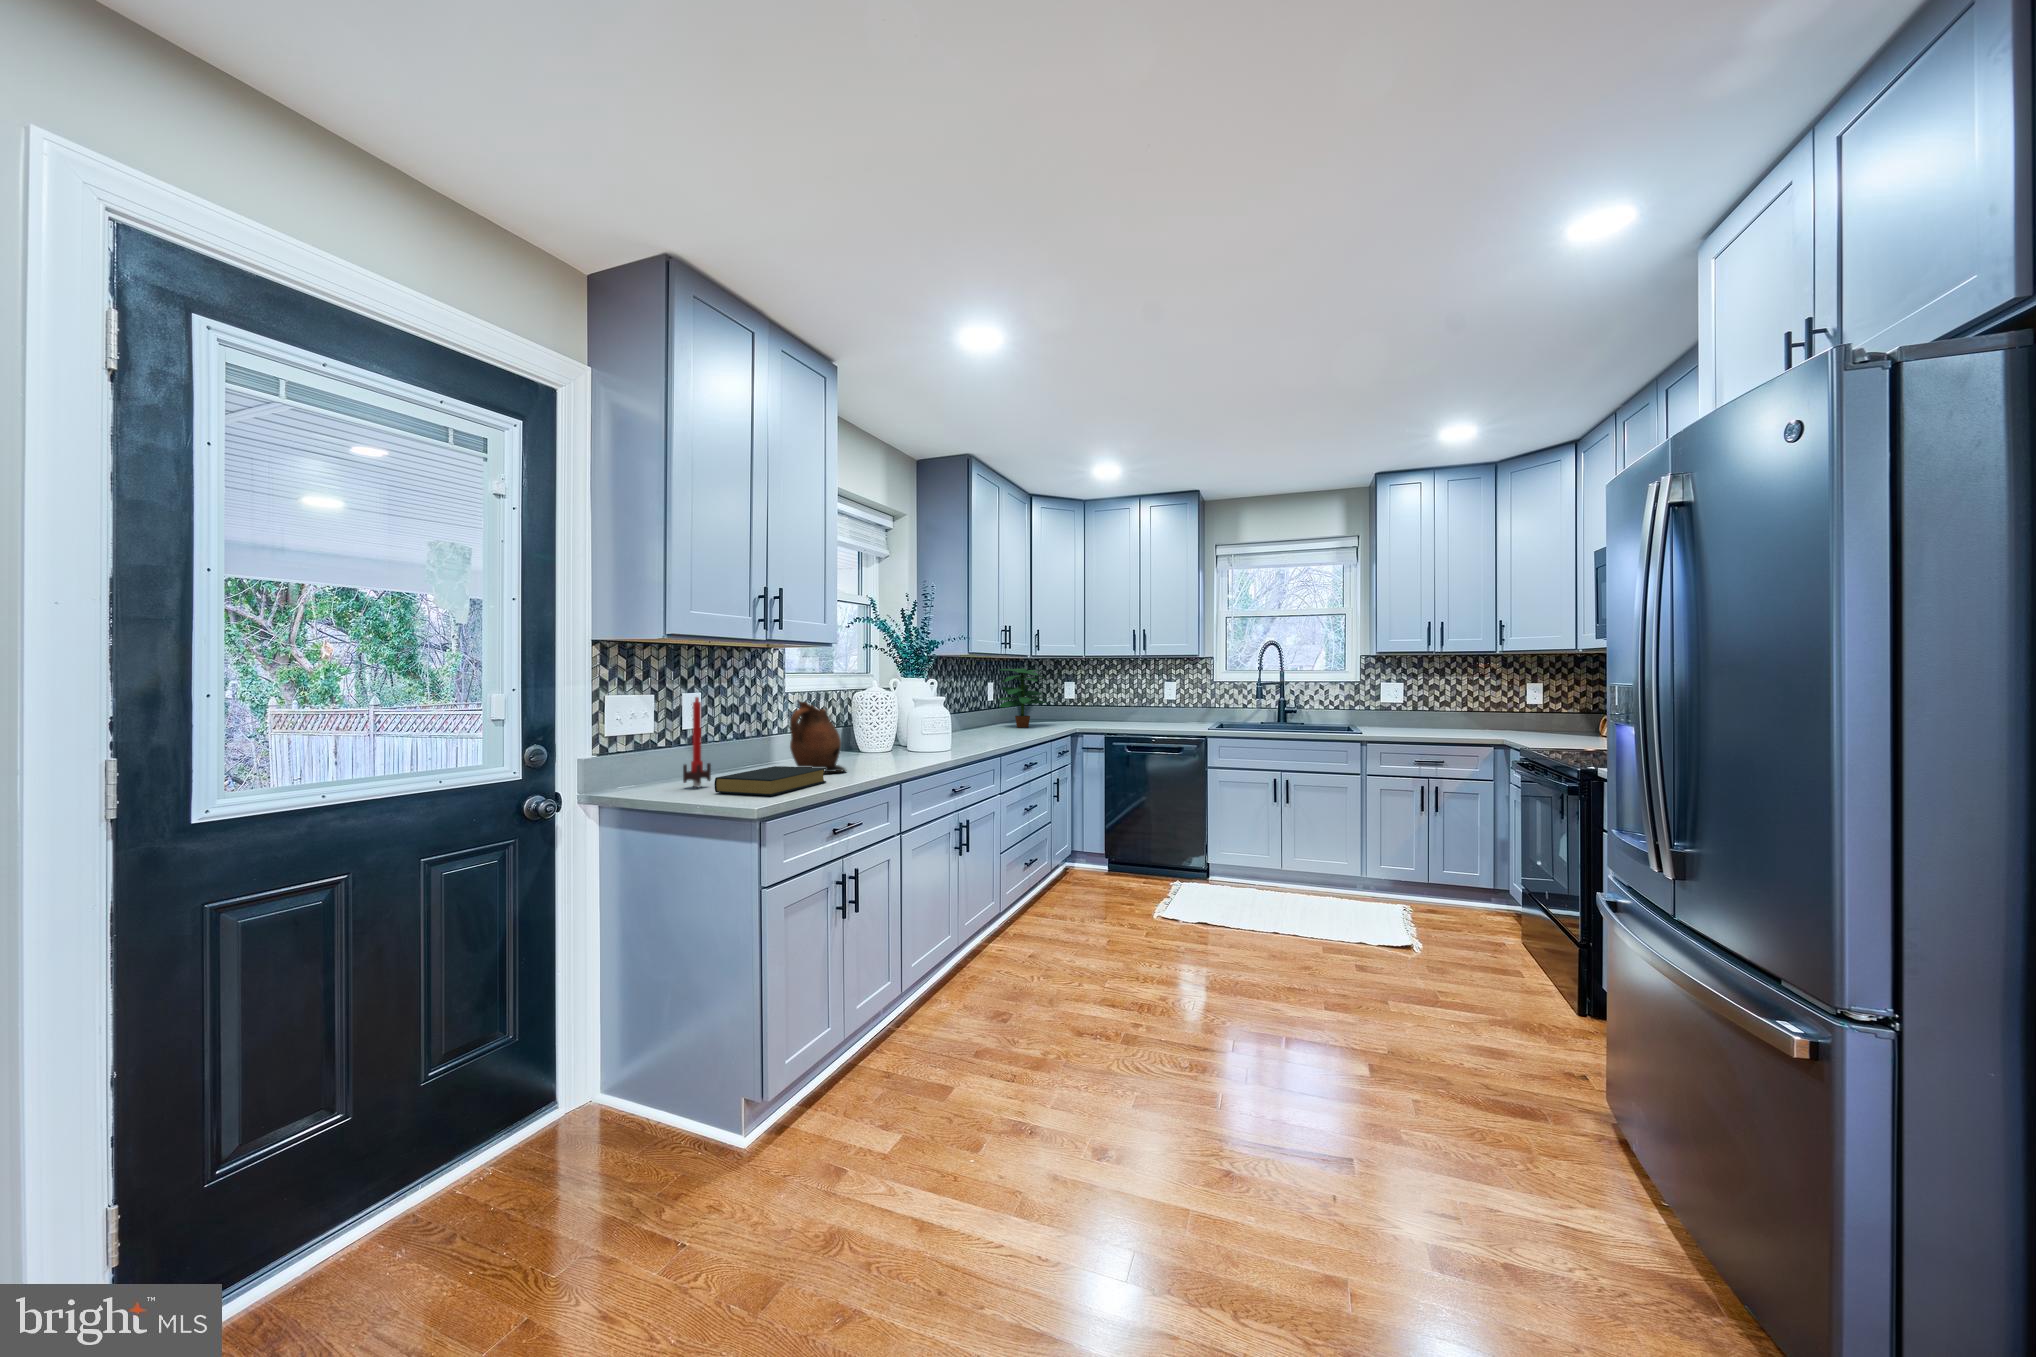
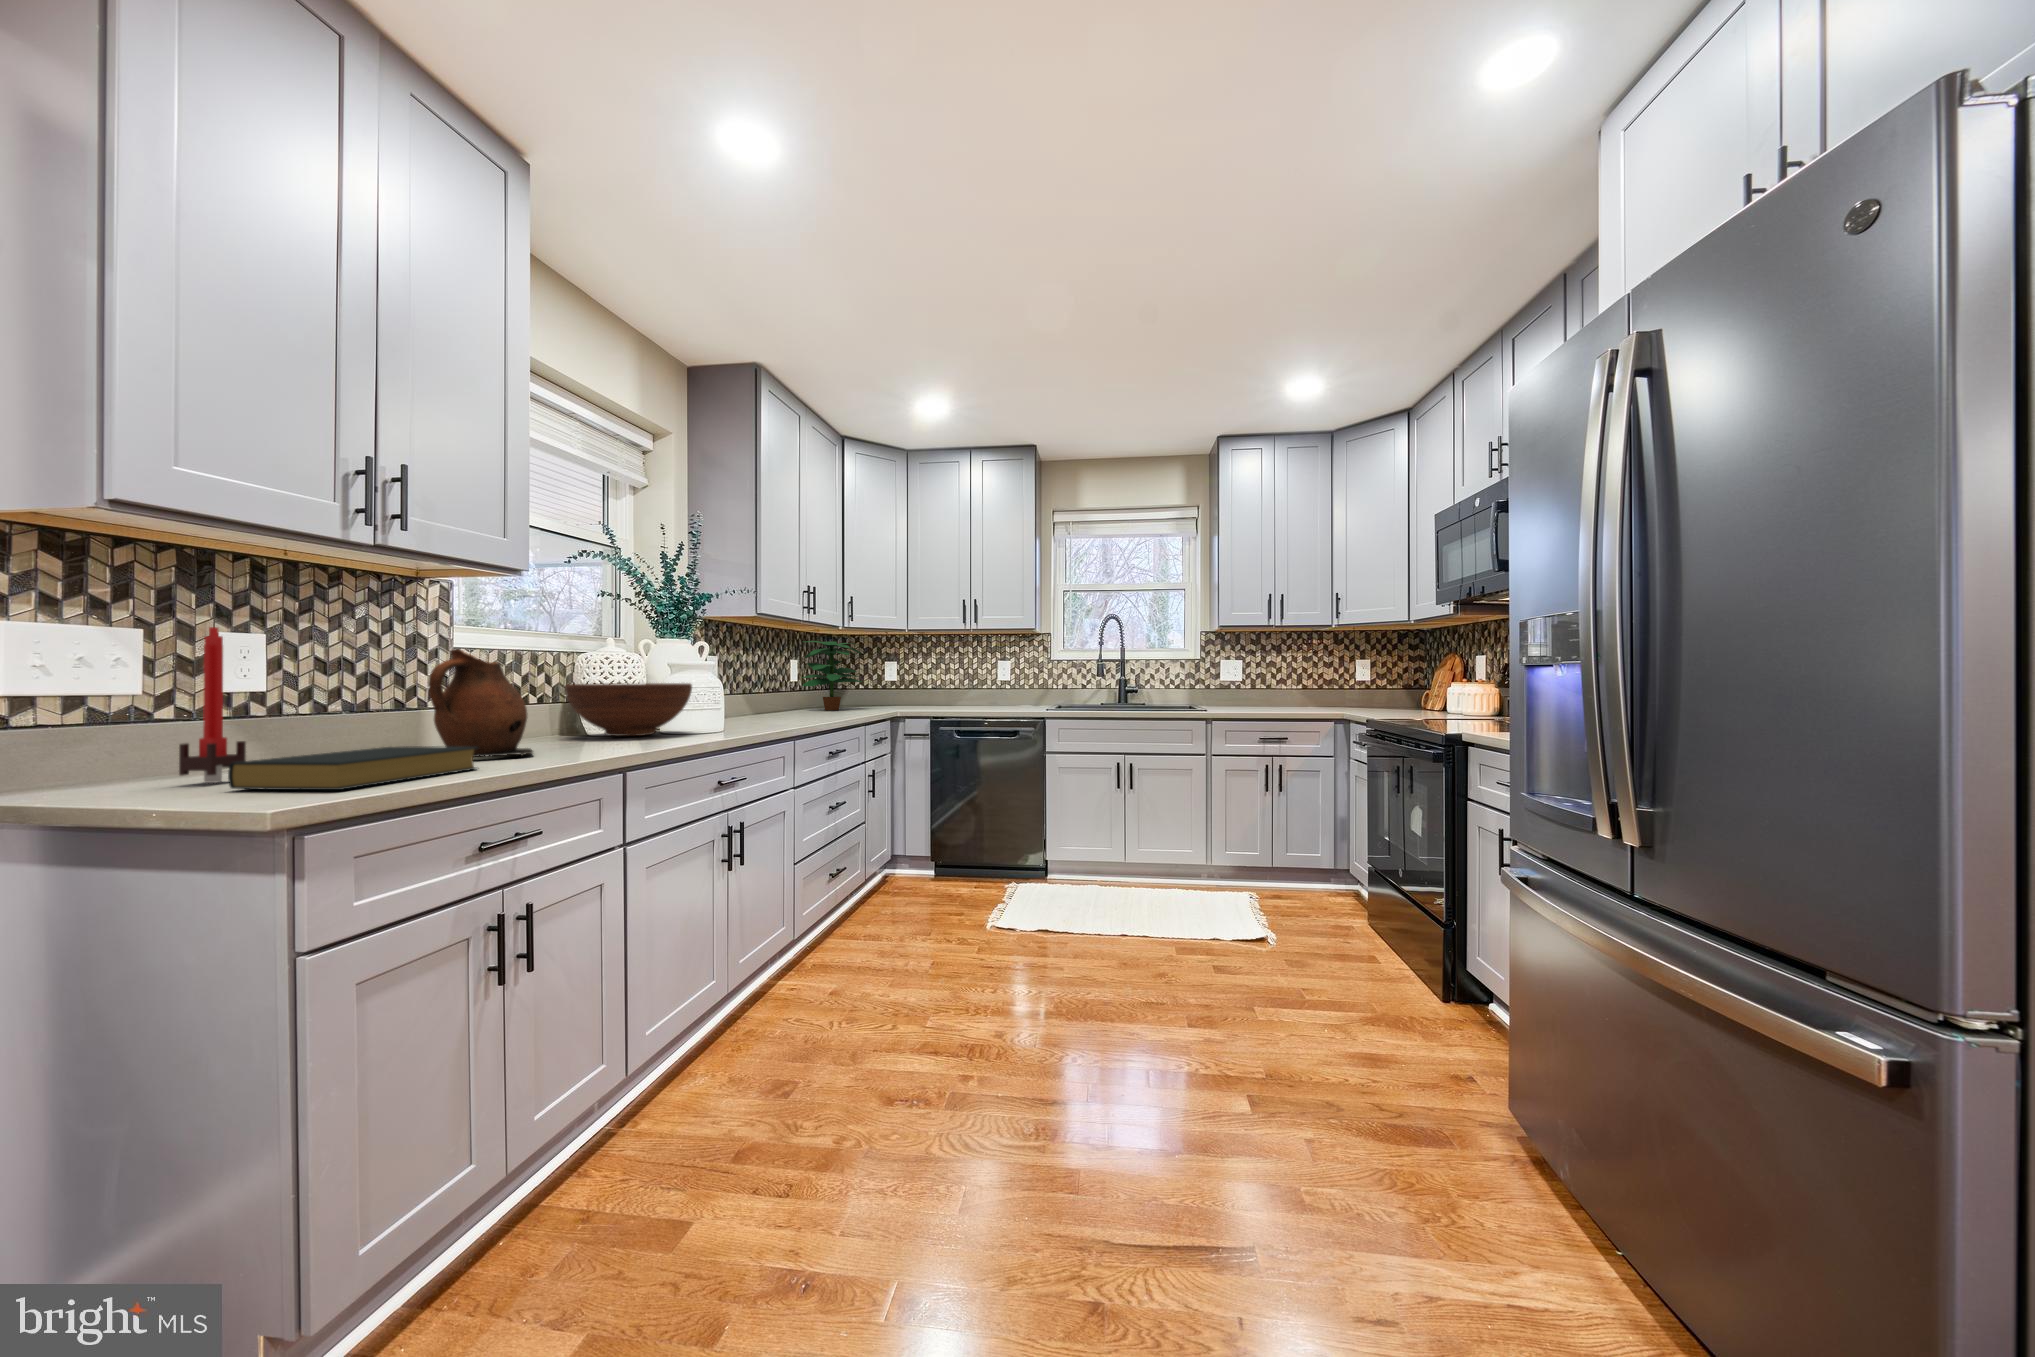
fruit bowl: none [849,714,932,755] -> present [565,683,692,736]

